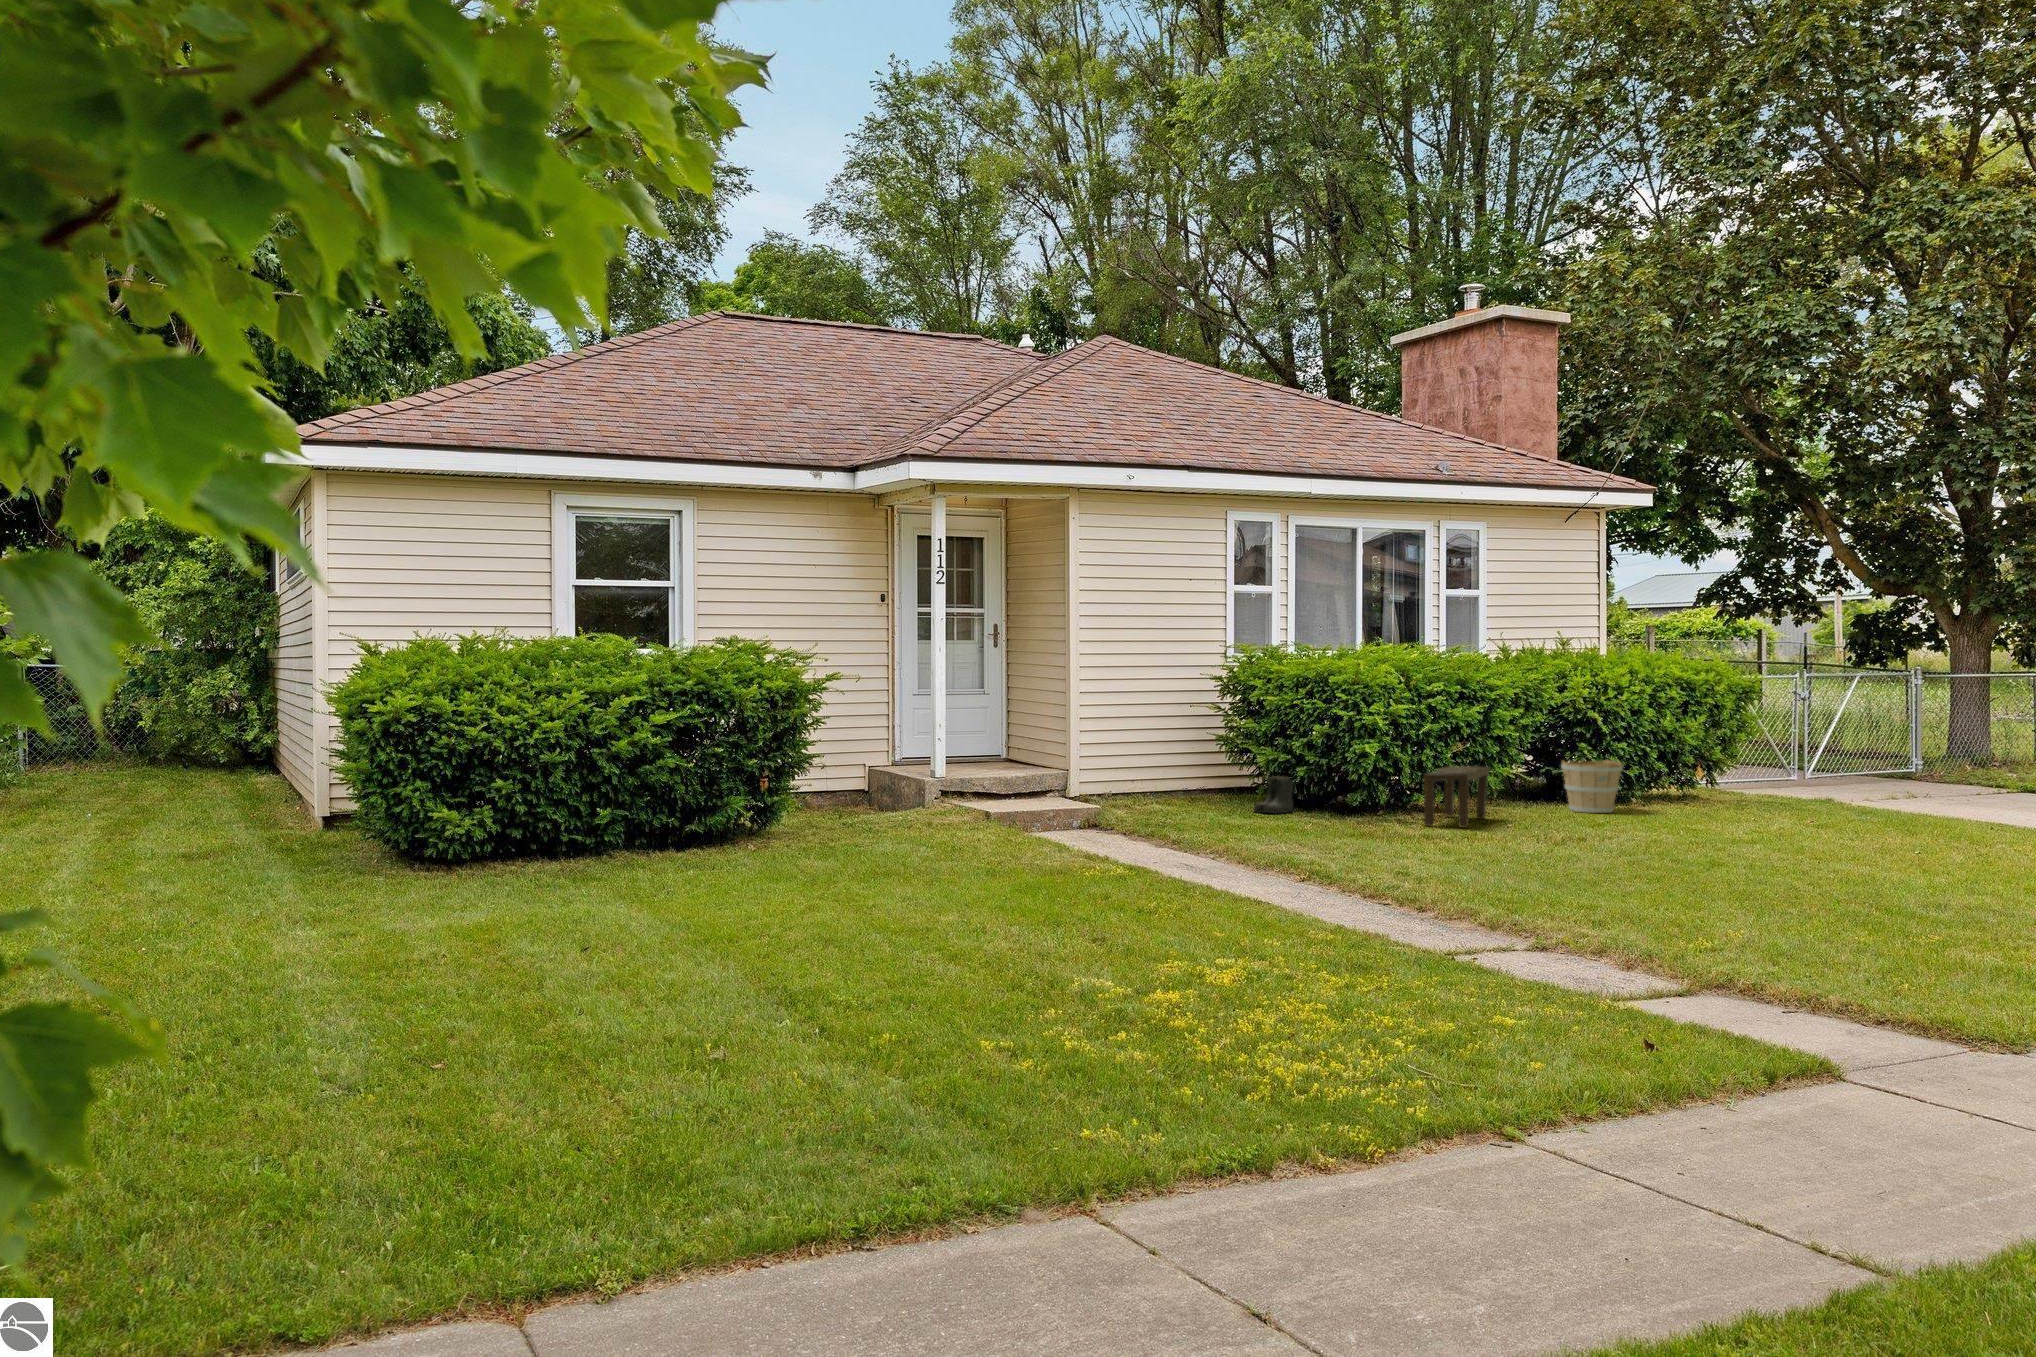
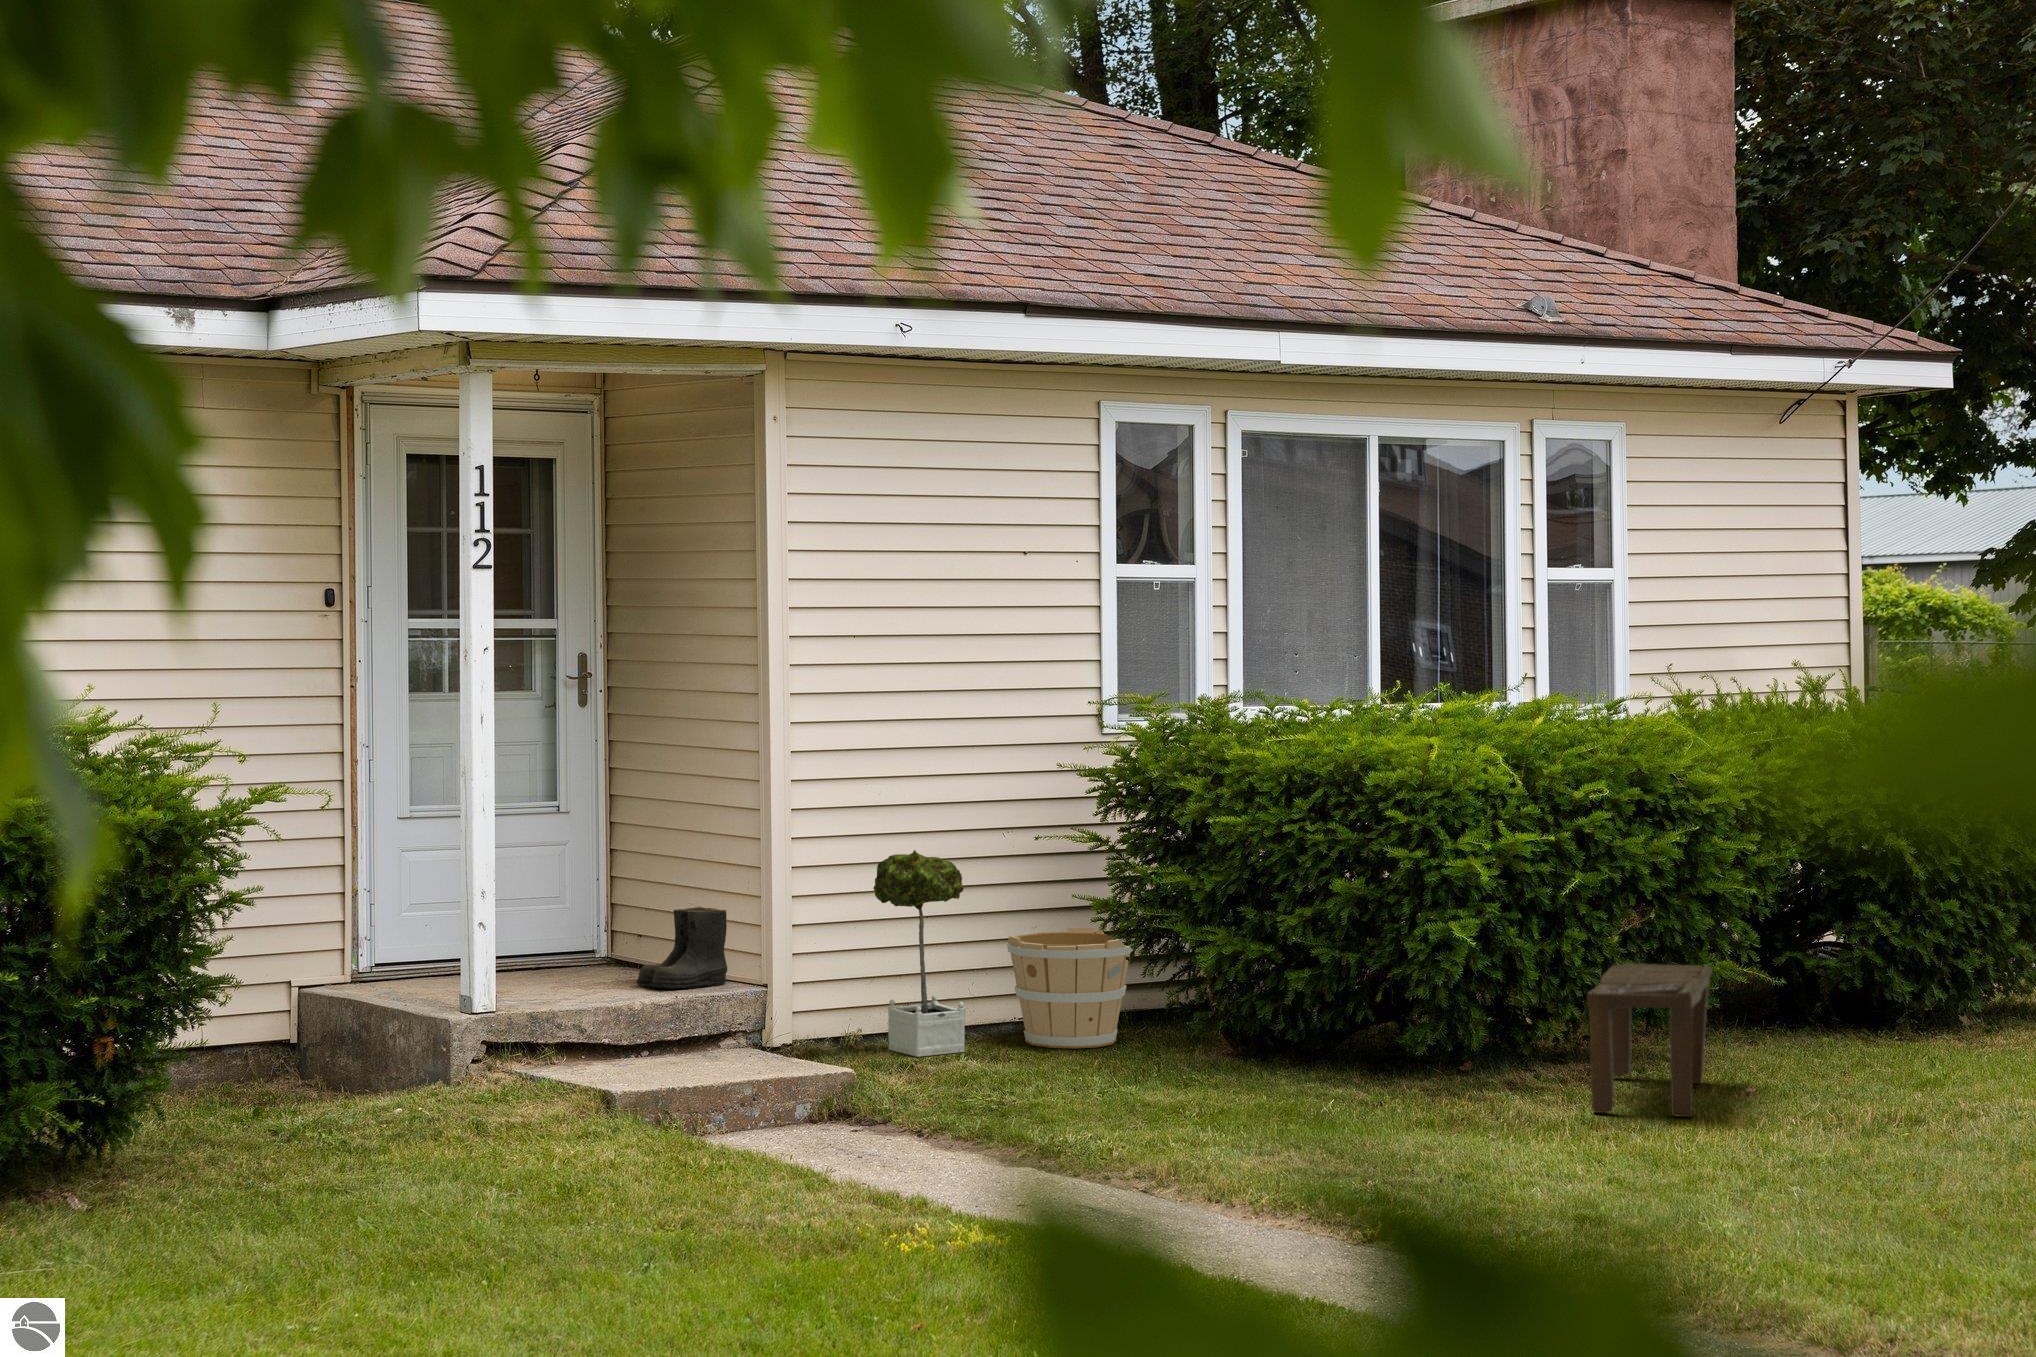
potted tree: none [1118,711,1158,802] -> present [873,850,965,1057]
wooden bucket: present [1561,760,1623,813] -> present [1007,928,1133,1048]
boots: present [1254,776,1293,813] -> present [636,907,727,989]

